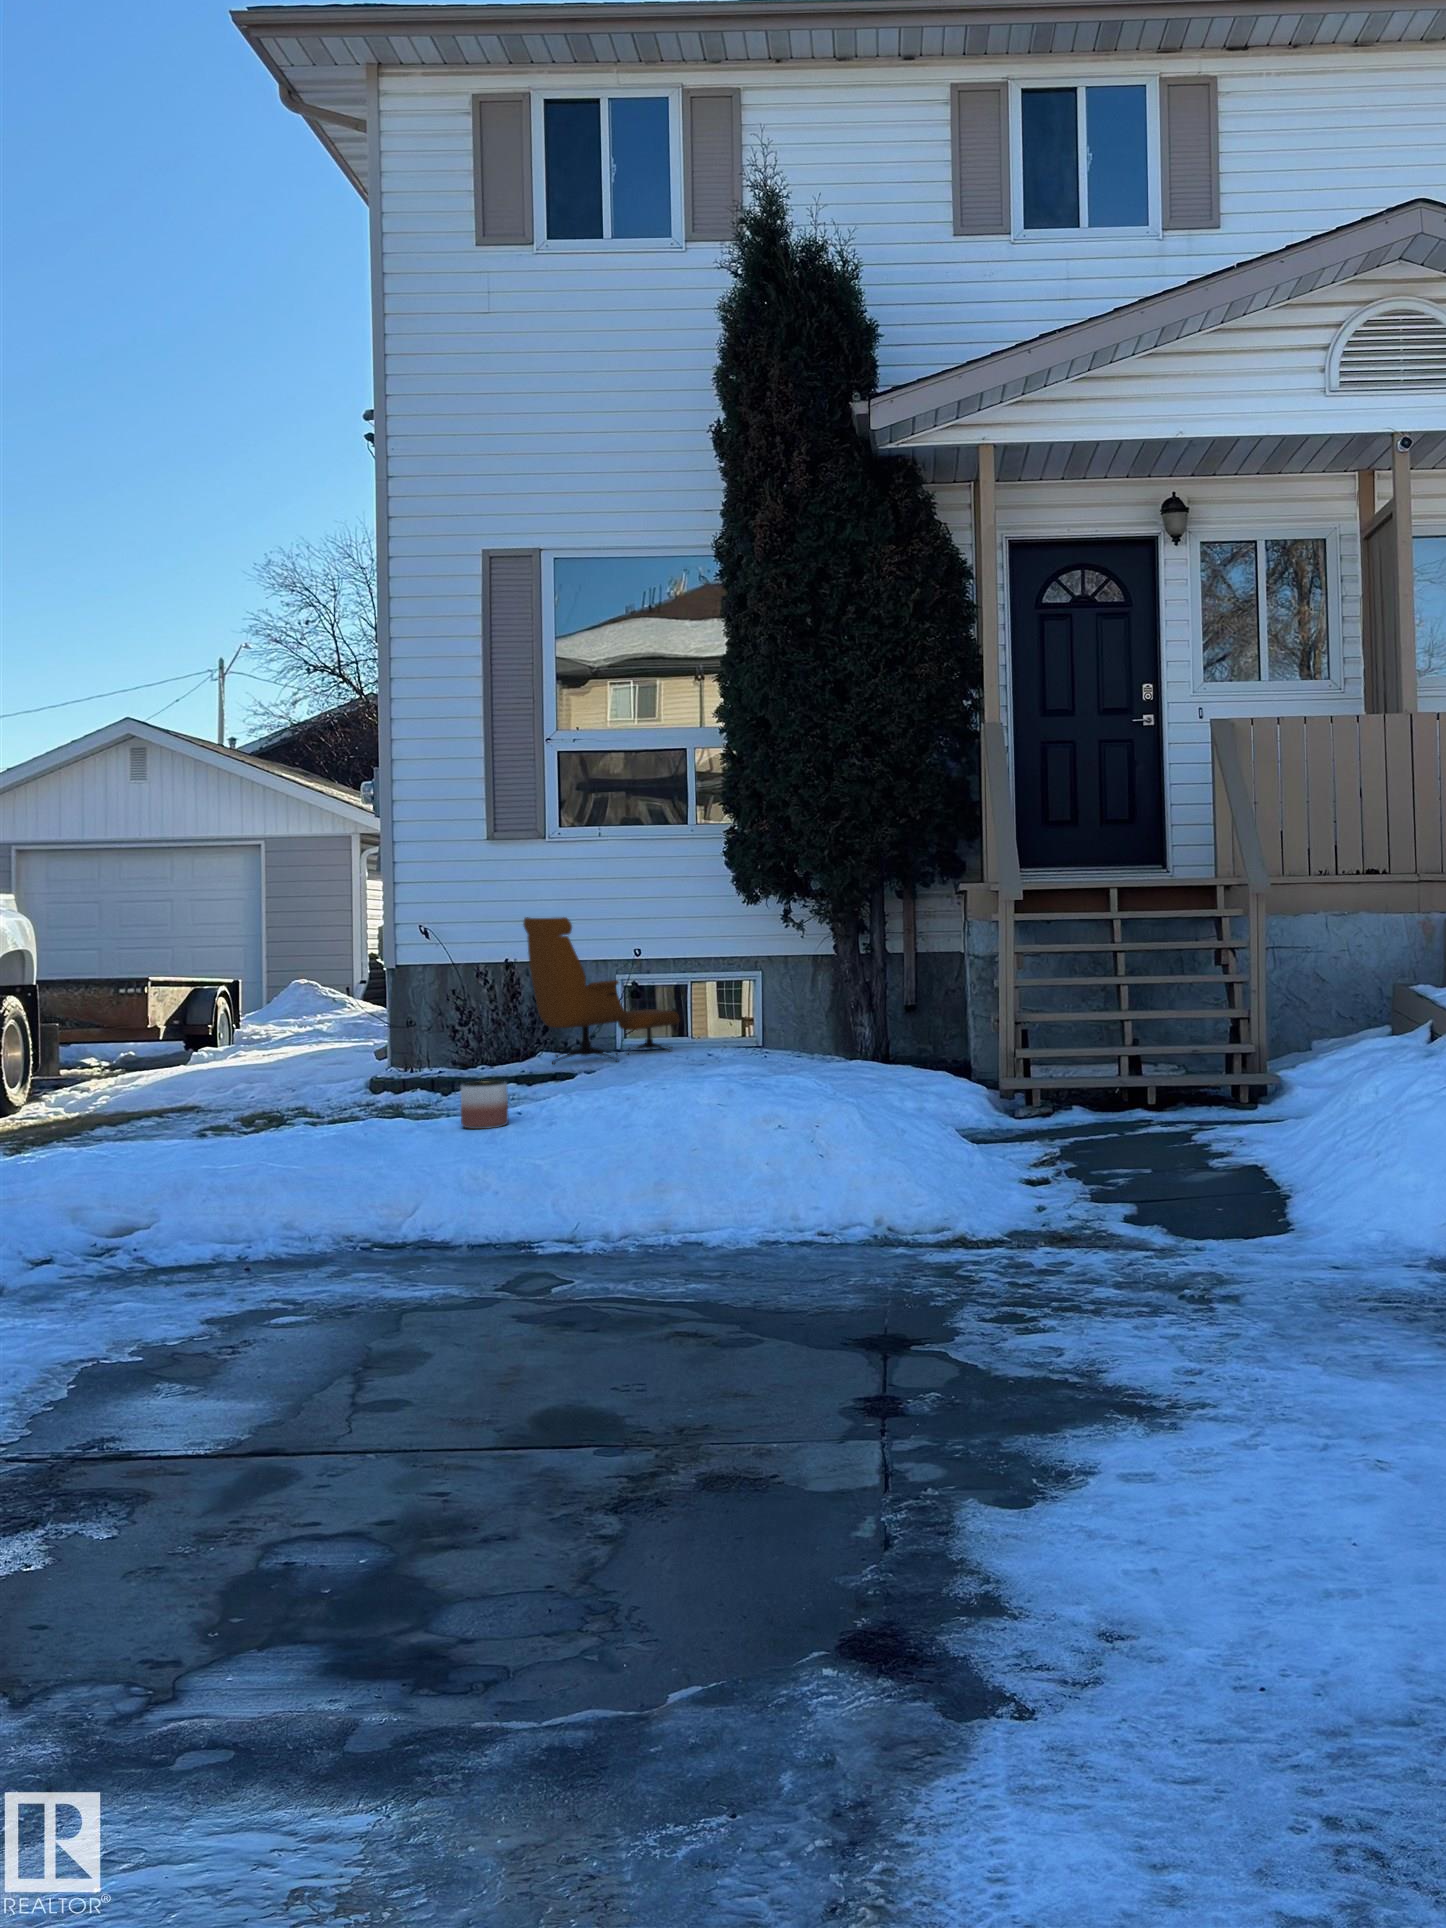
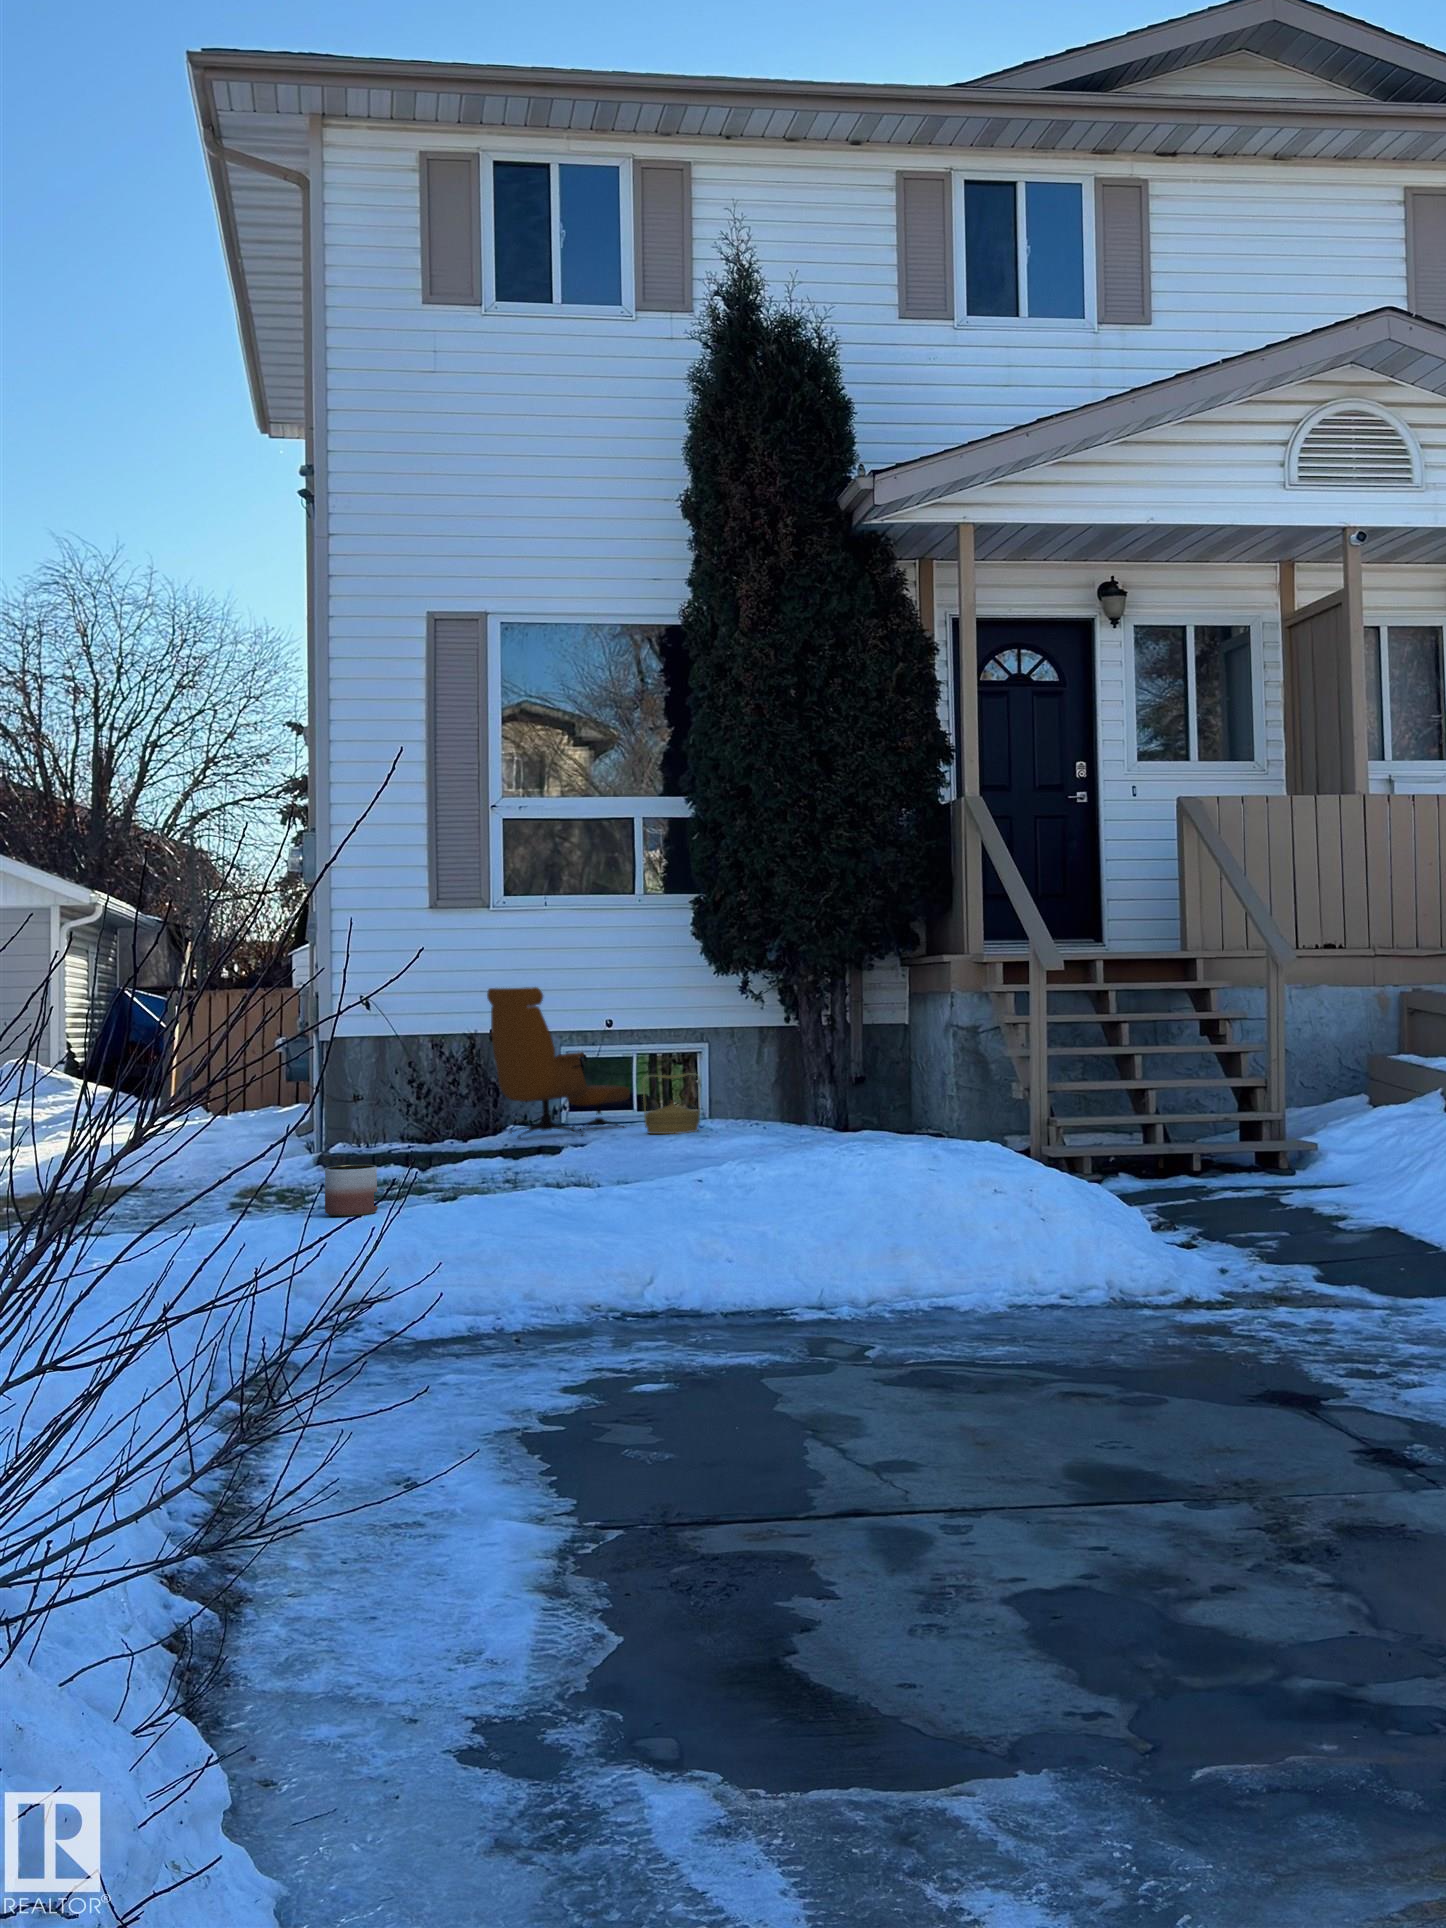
basket: none [666,1003,724,1064] -> present [643,1074,701,1134]
planter: present [461,1081,508,1129] -> present [325,1165,378,1217]

